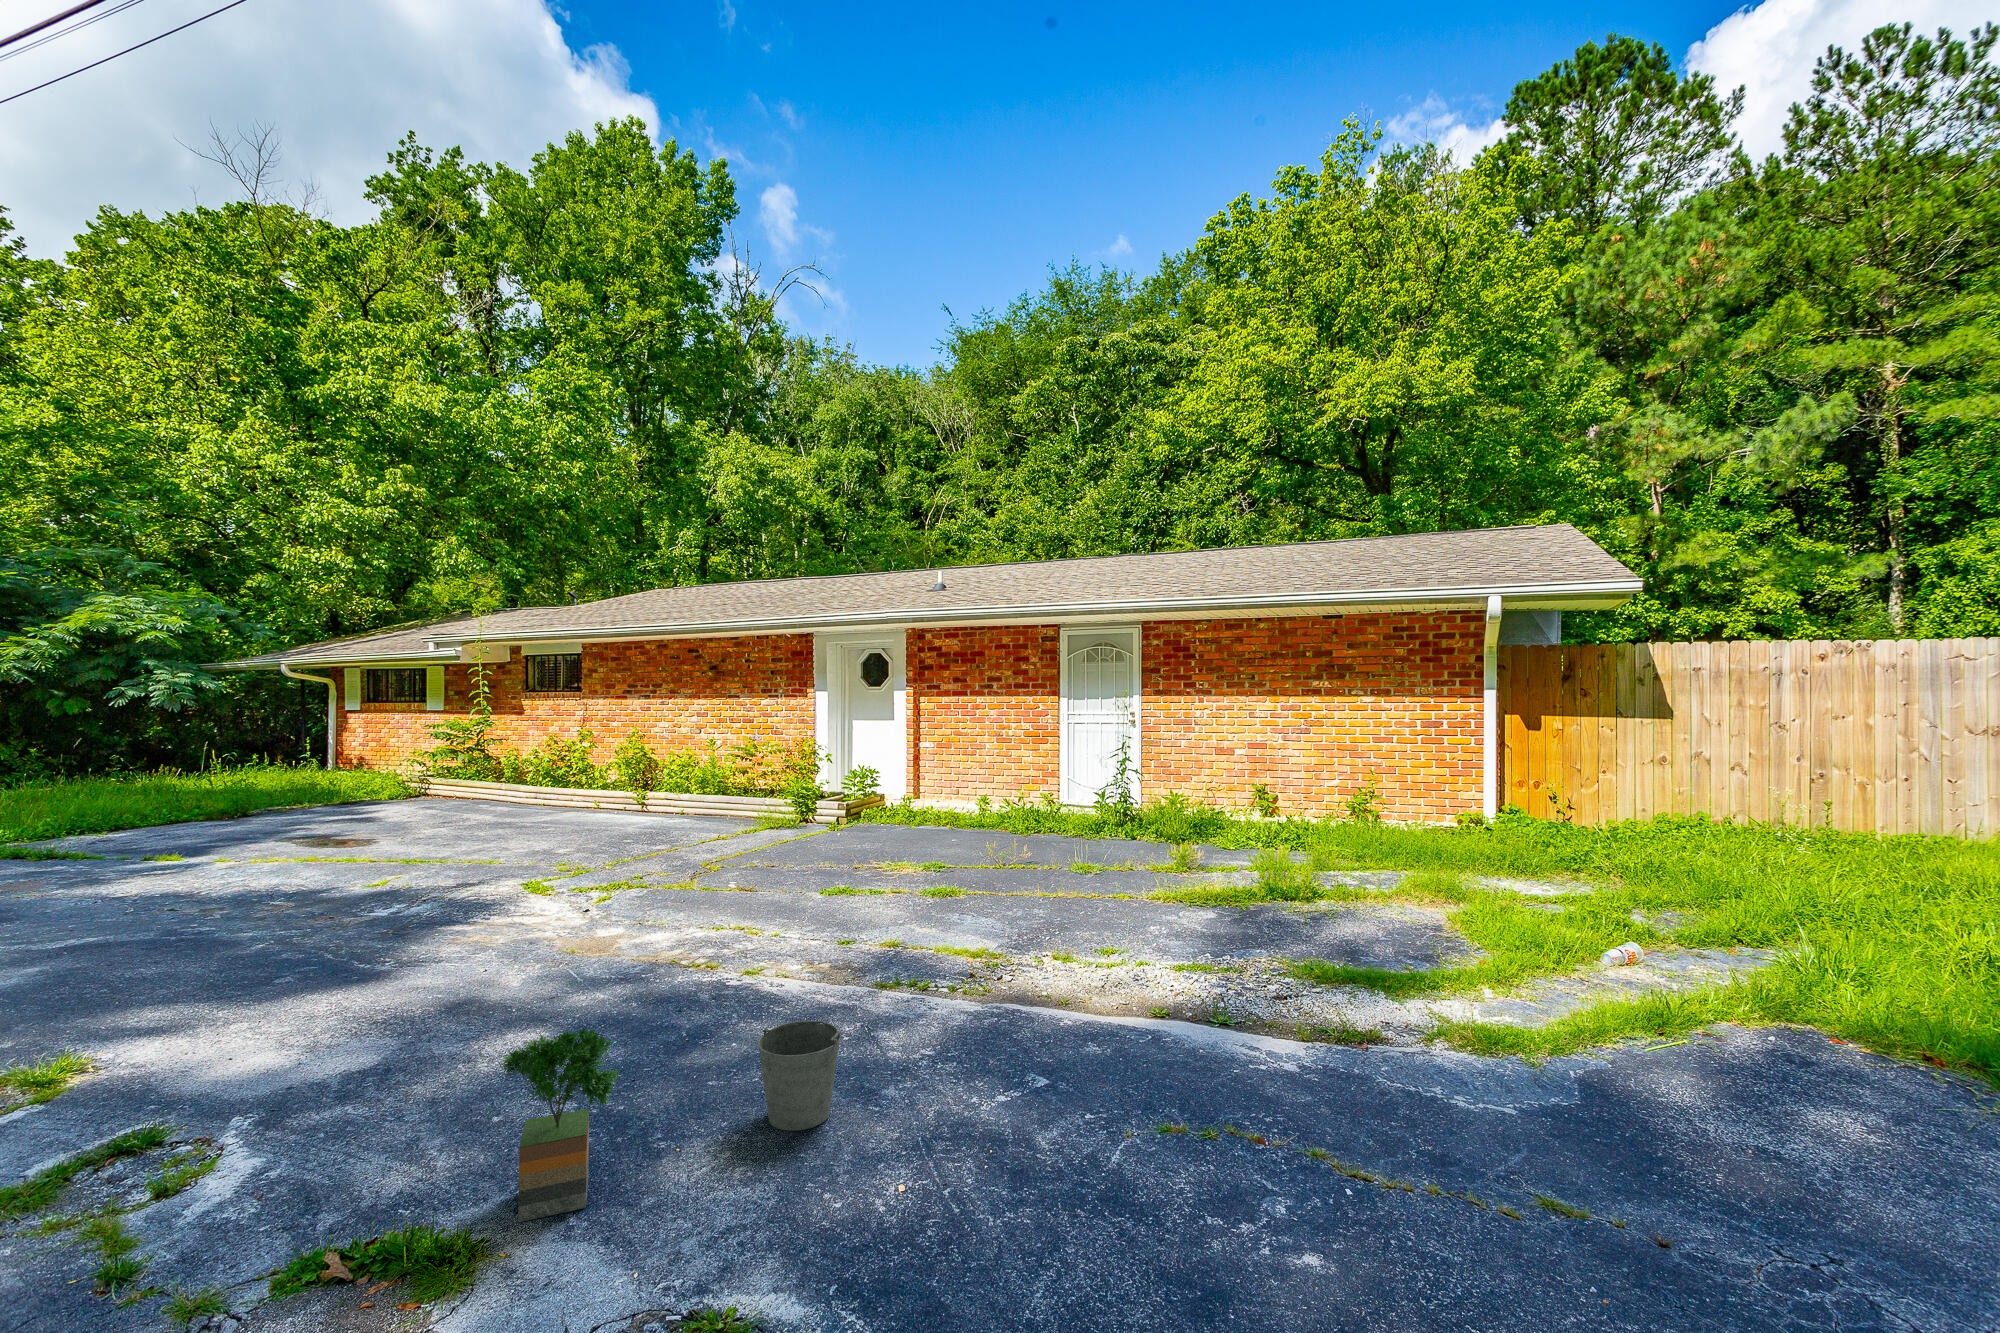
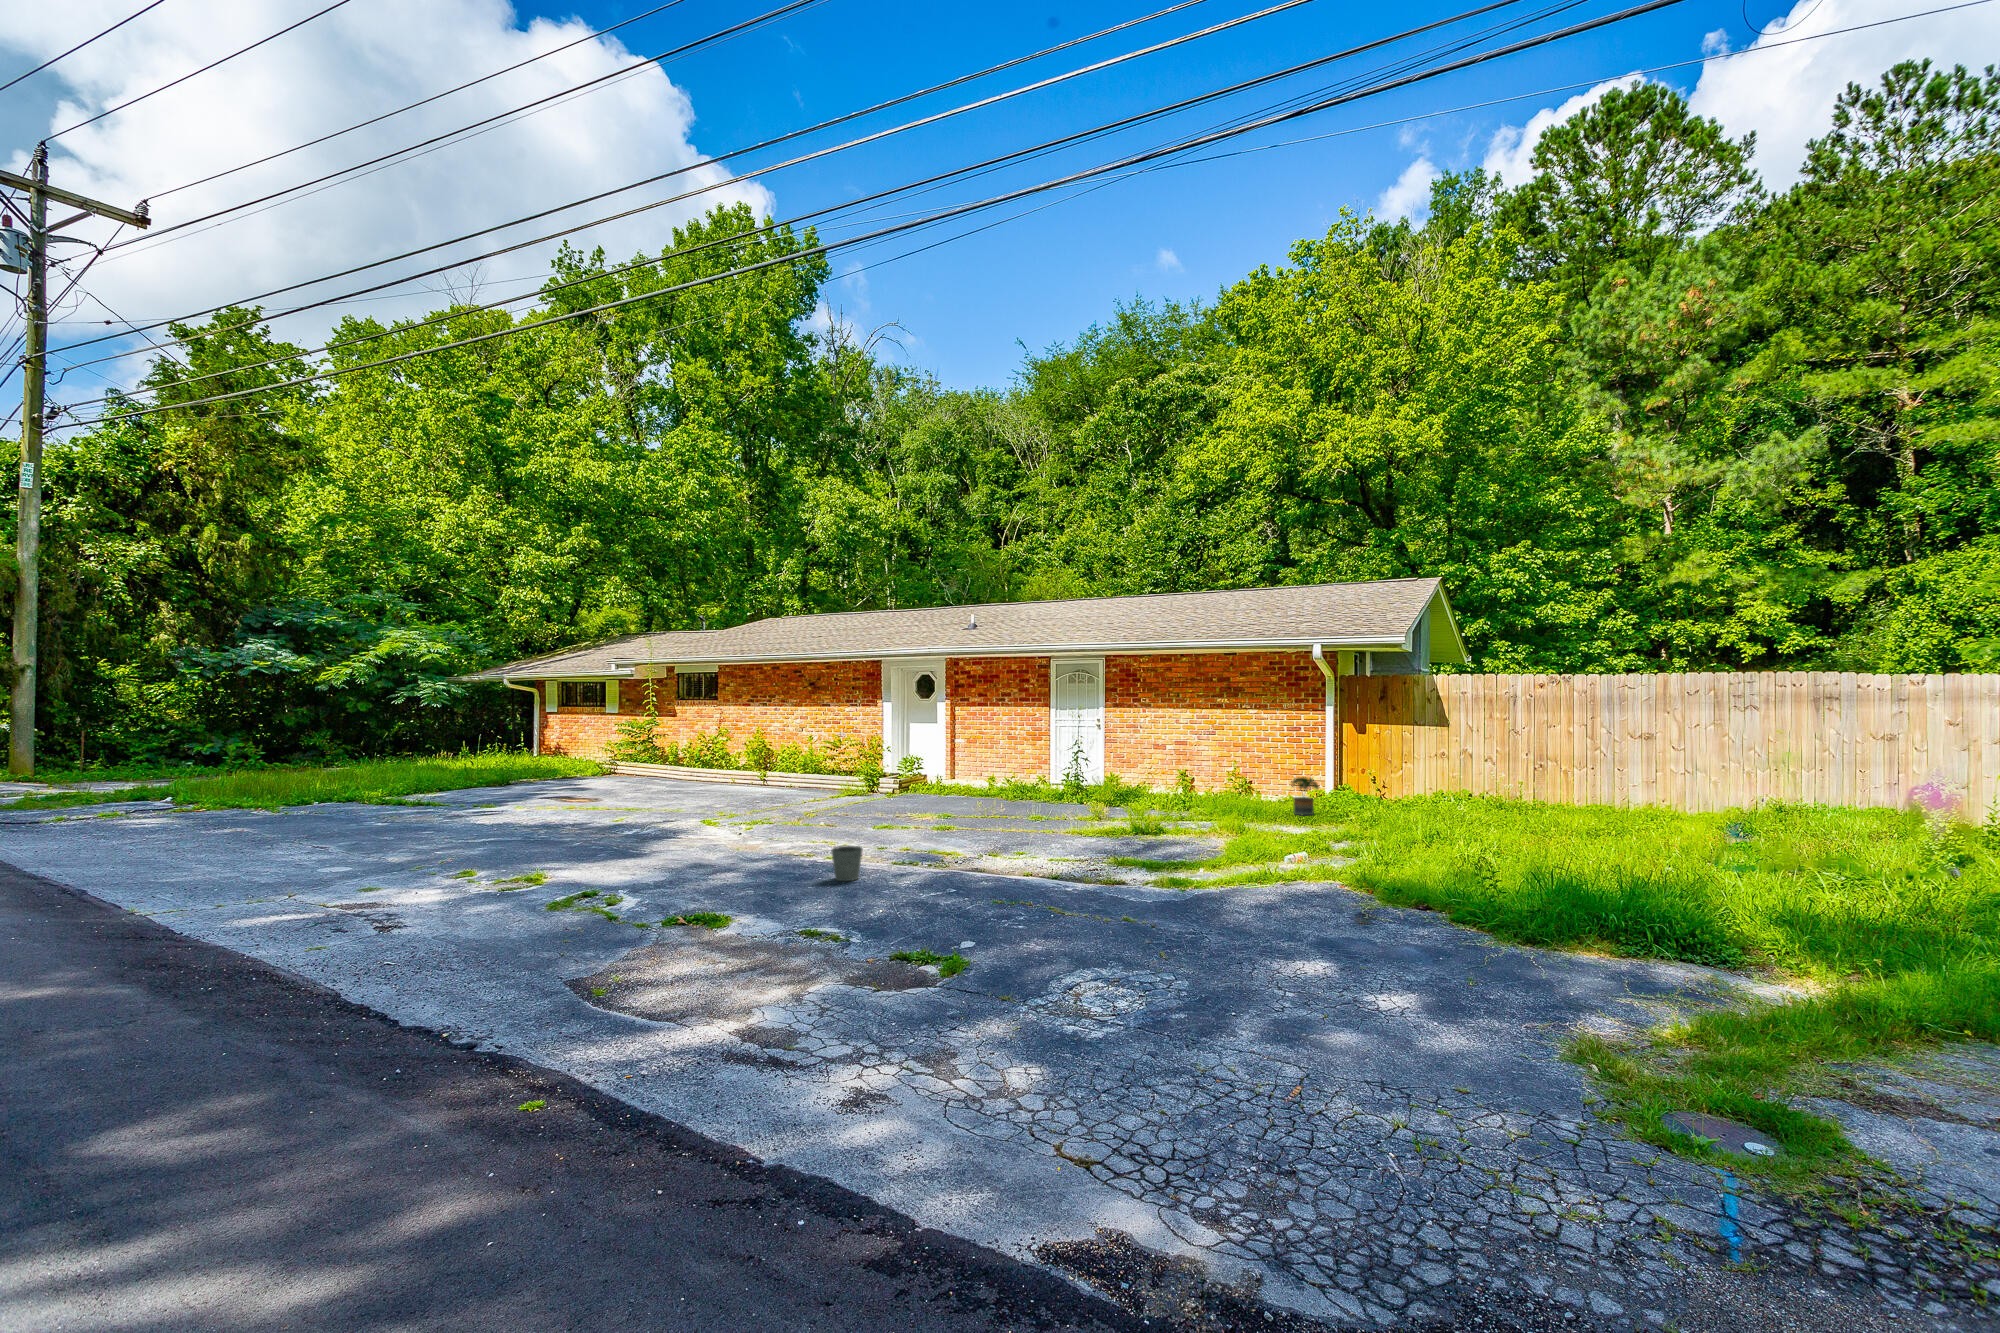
potted tree: present [500,1028,619,1222] -> present [1291,777,1319,815]

